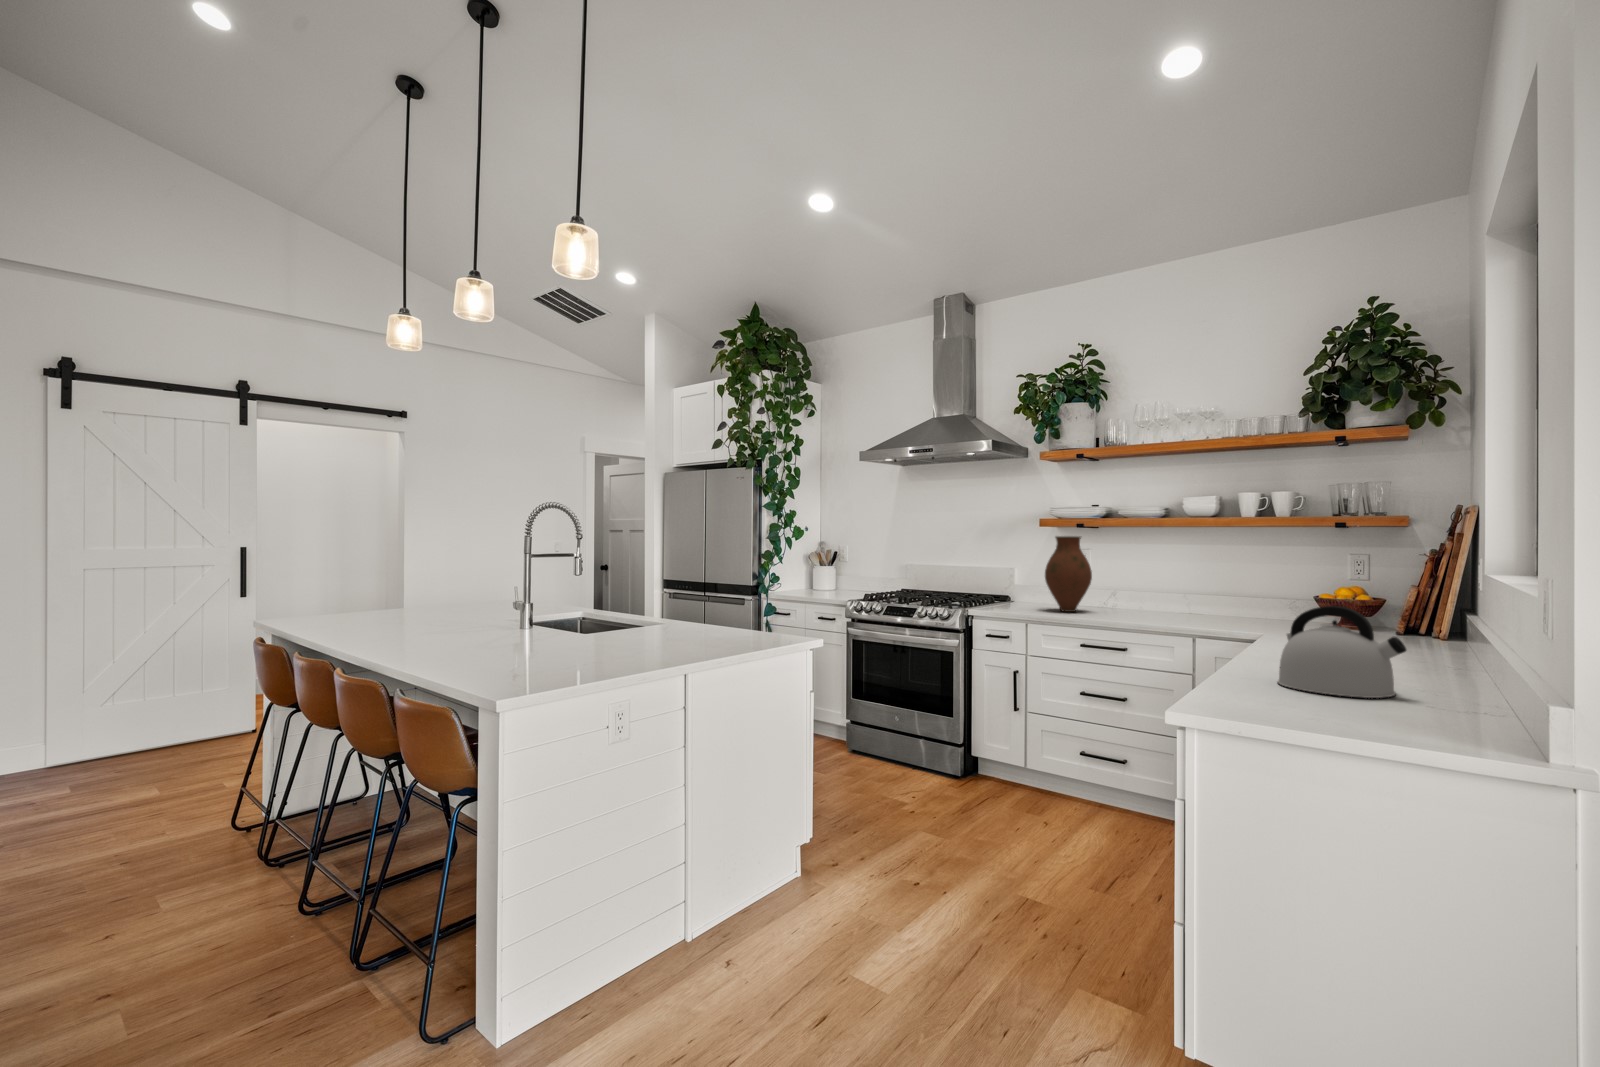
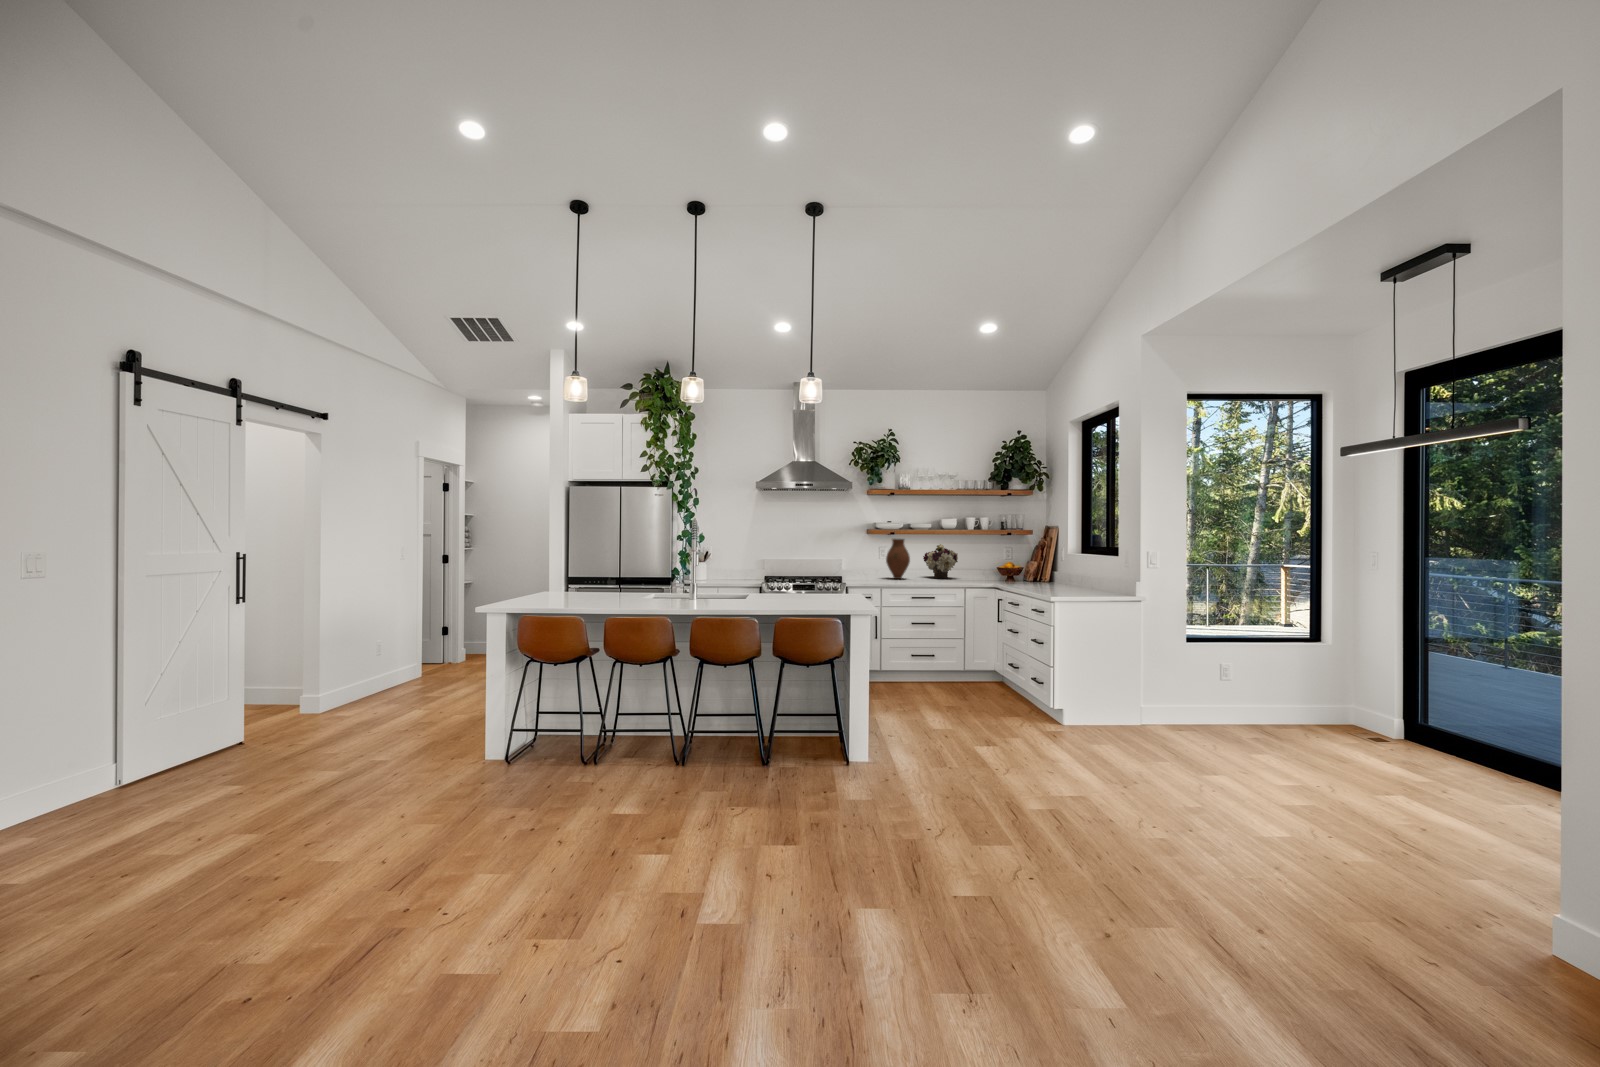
flower arrangement: none [1140,547,1210,616] -> present [923,544,958,578]
kettle: present [1278,606,1406,698] -> none [1058,570,1095,599]

